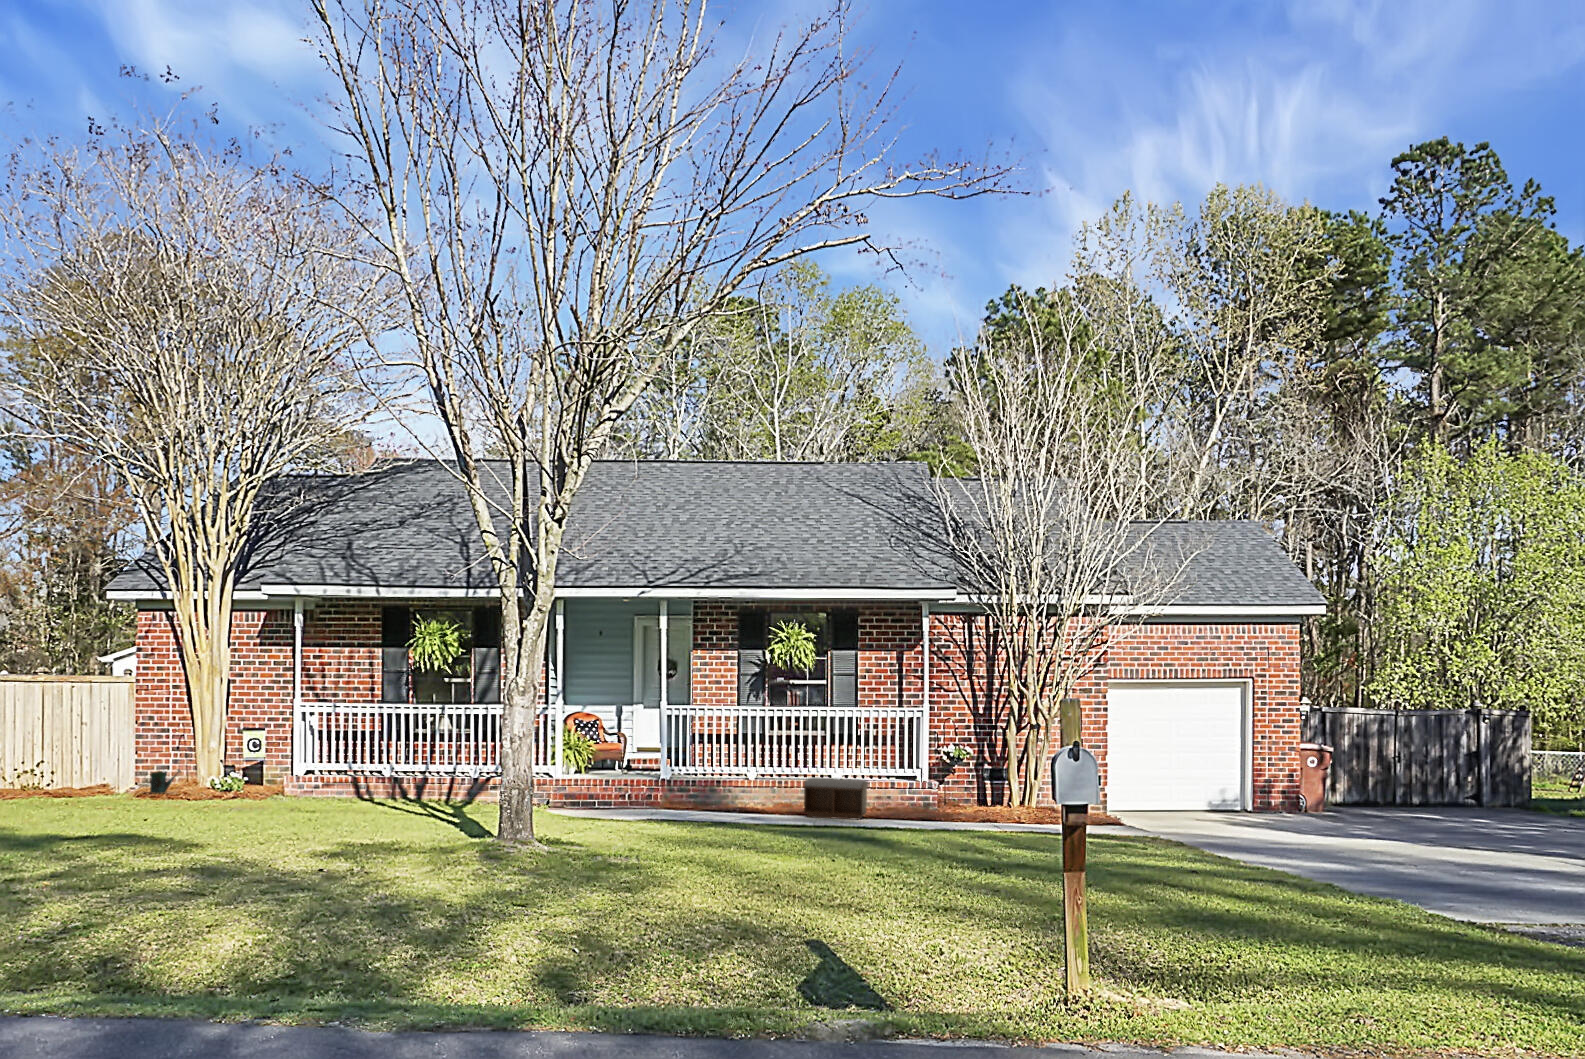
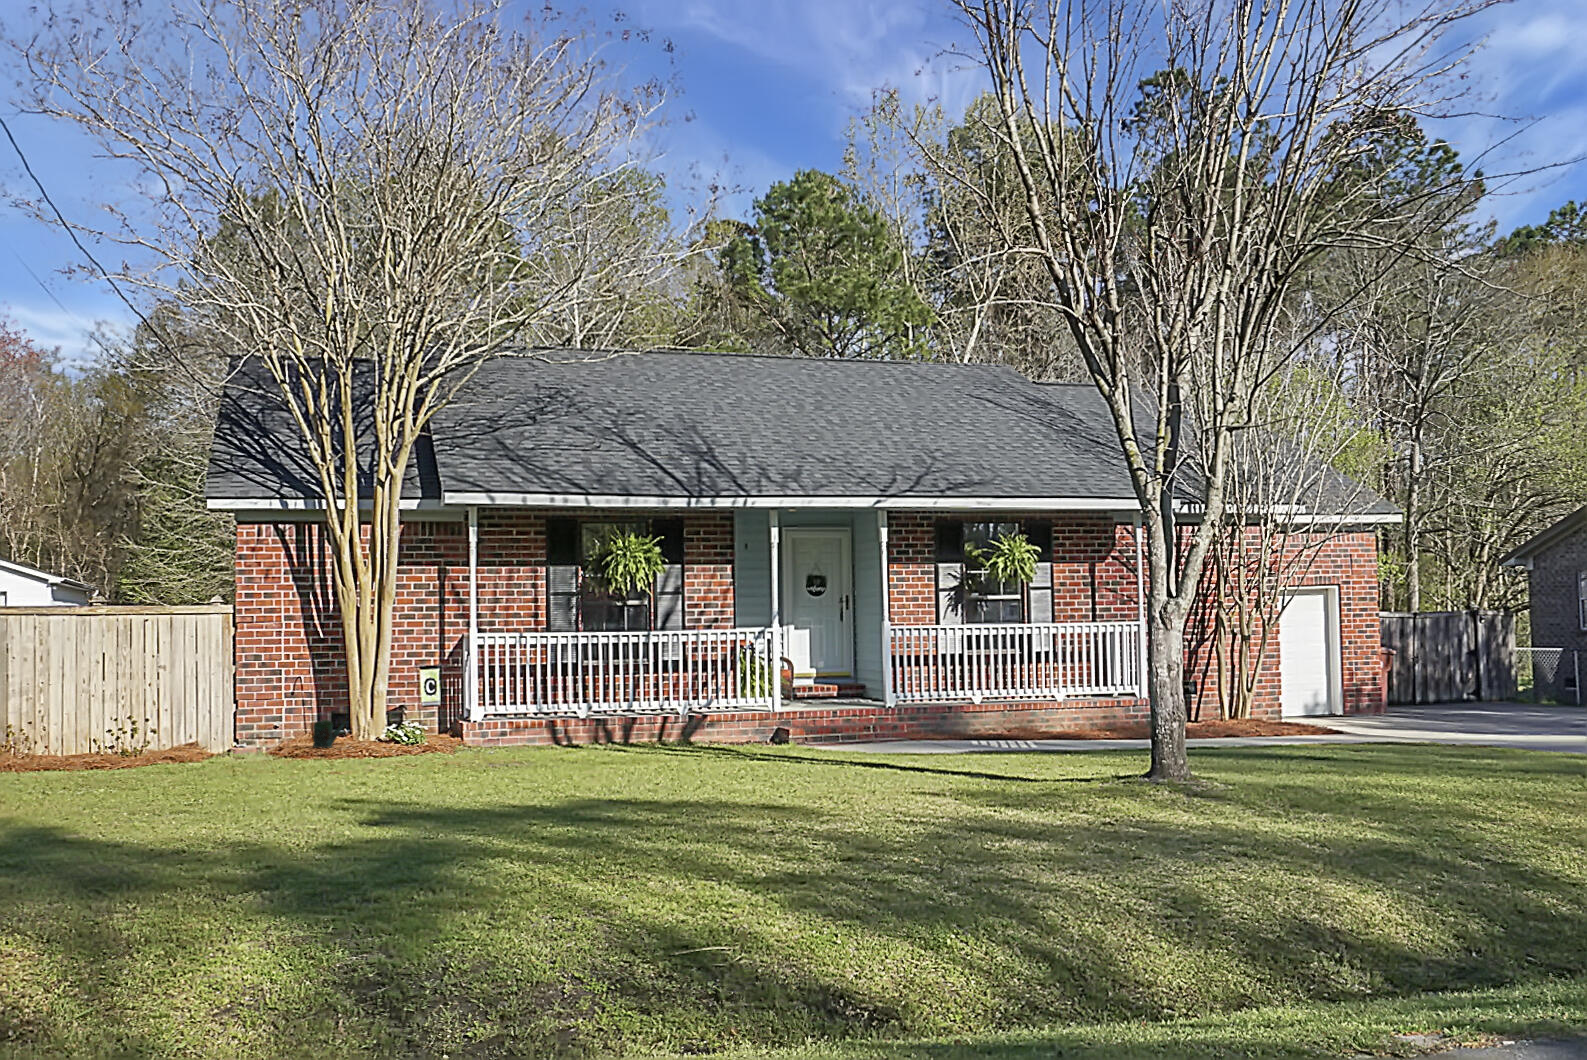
bench: present [803,778,868,820] -> none [1059,694,1130,735]

